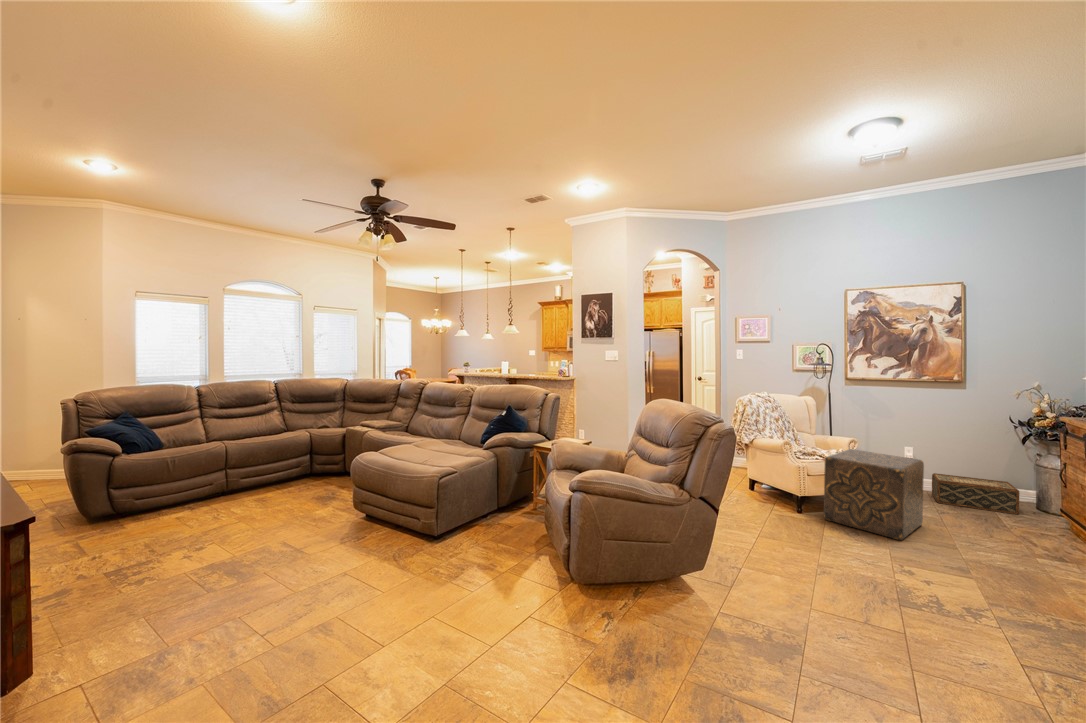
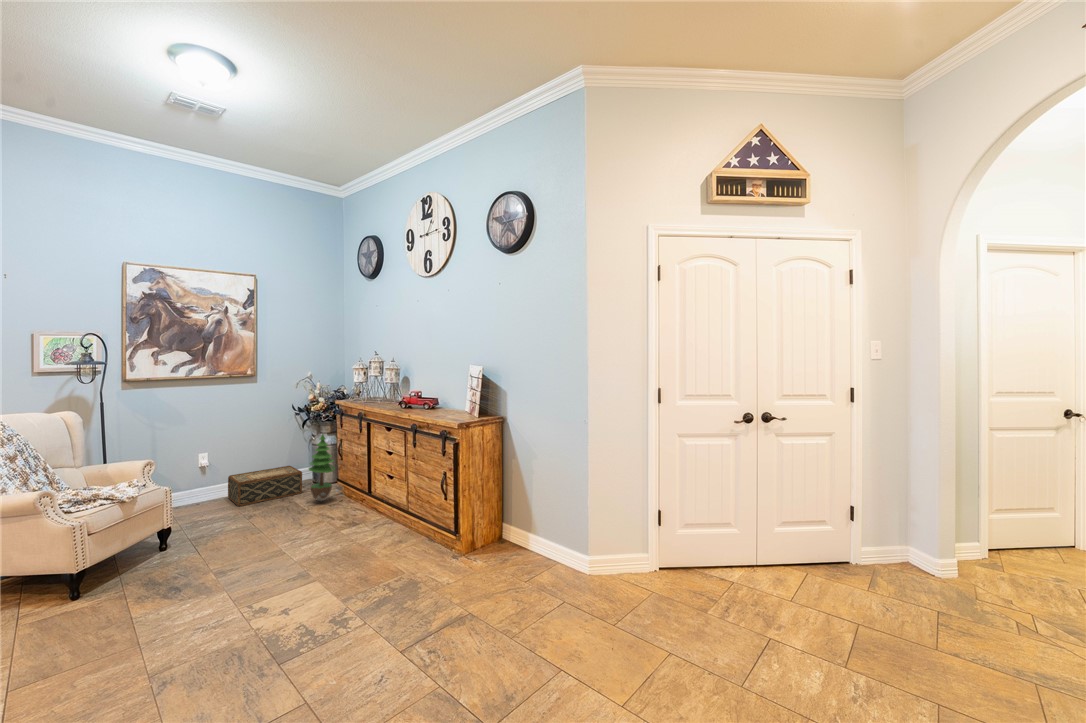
ottoman: present [824,449,924,540] -> none [122,469,241,590]
potted tree: none [1020,449,1063,529] -> present [309,434,335,502]

